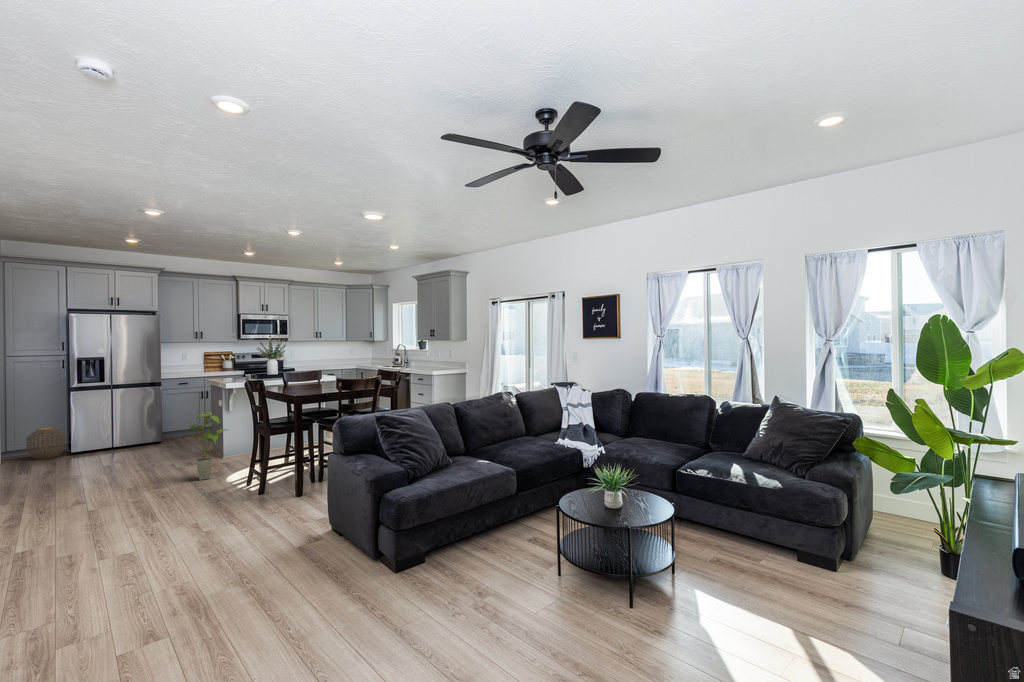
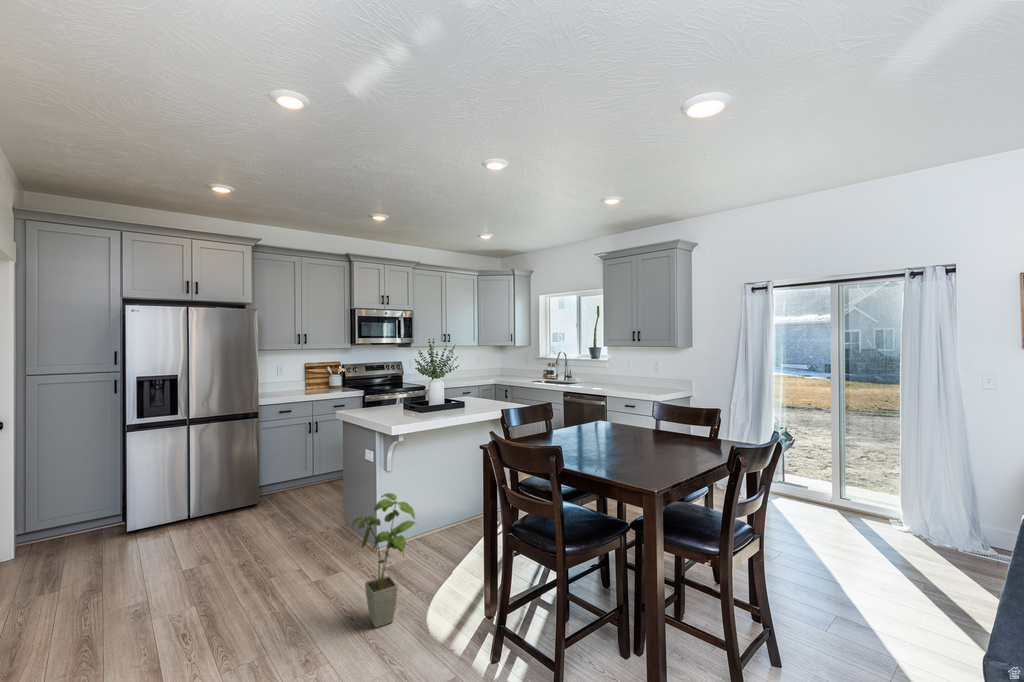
woven basket: present [26,427,66,459] -> none [57,489,119,545]

